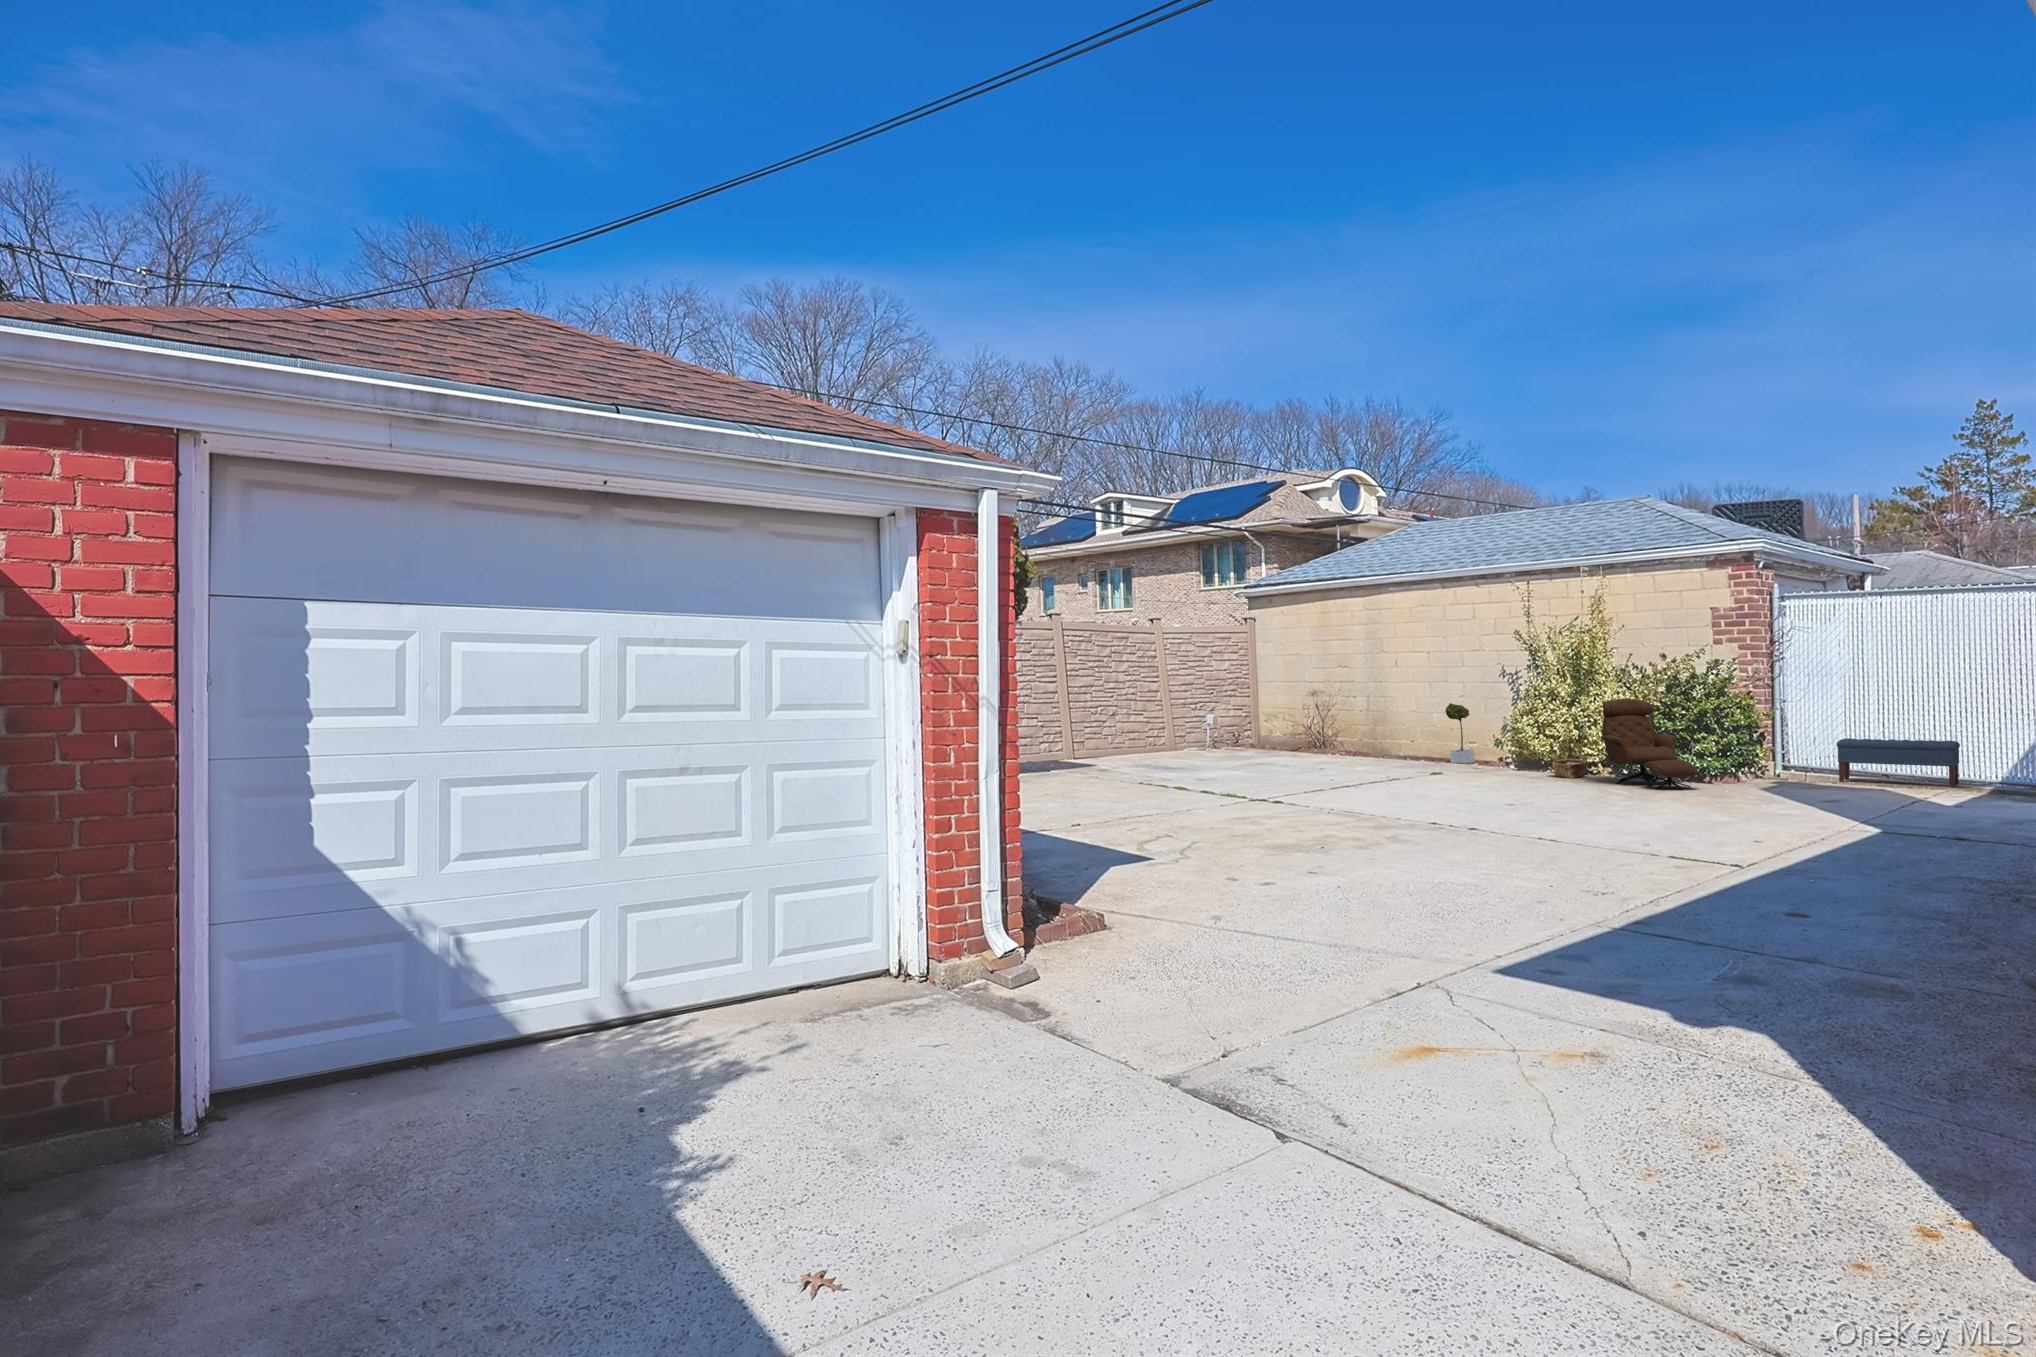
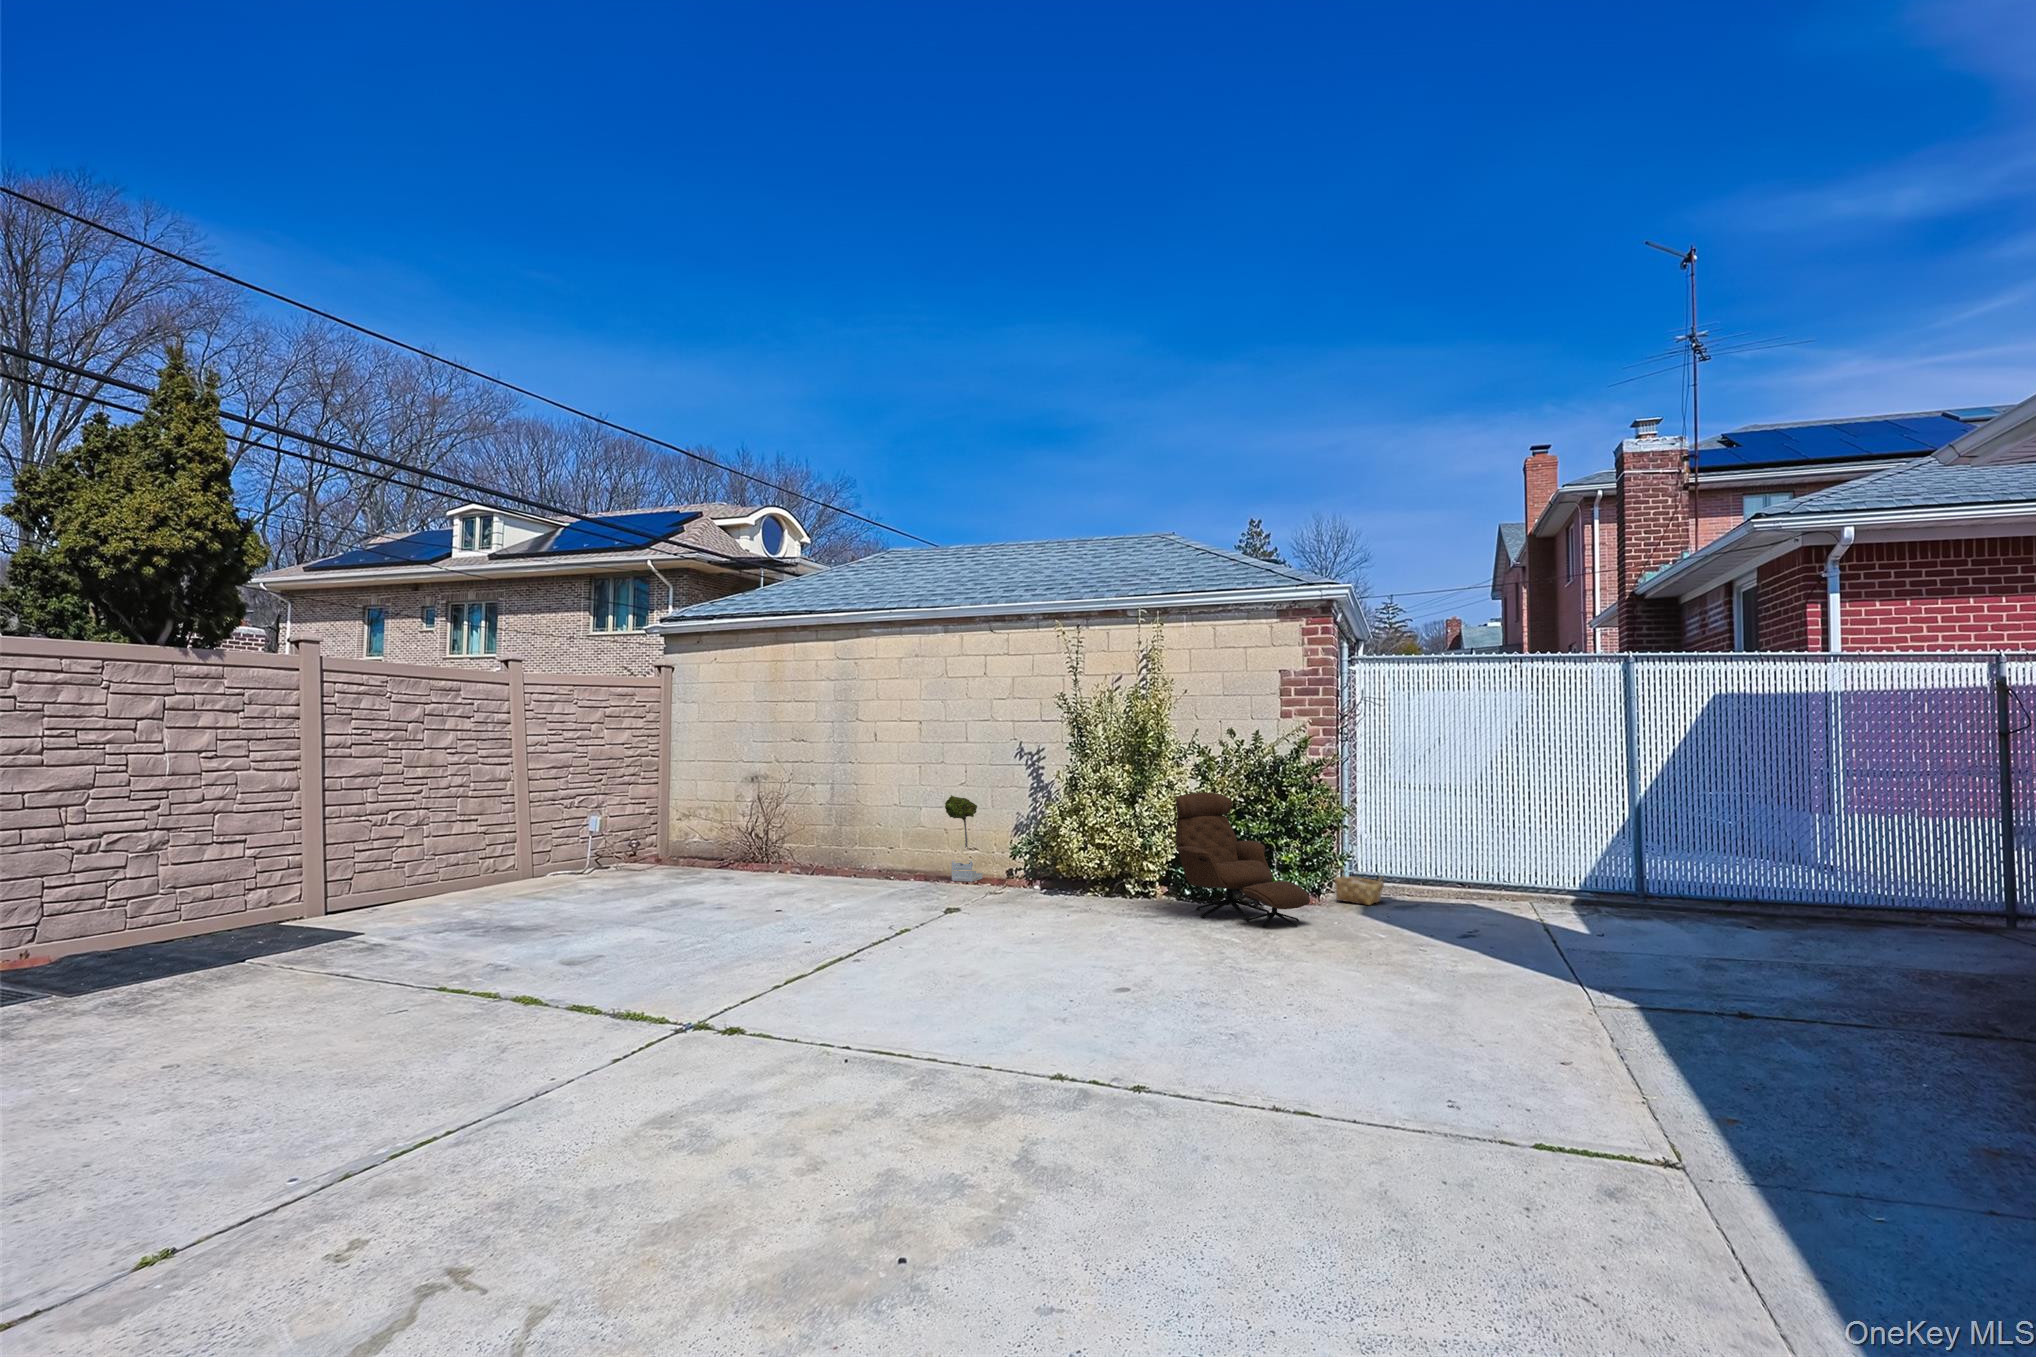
bench: present [1836,738,1960,787] -> none [1417,838,1547,899]
woven basket: present [1552,754,1588,778] -> present [1334,869,1384,905]

